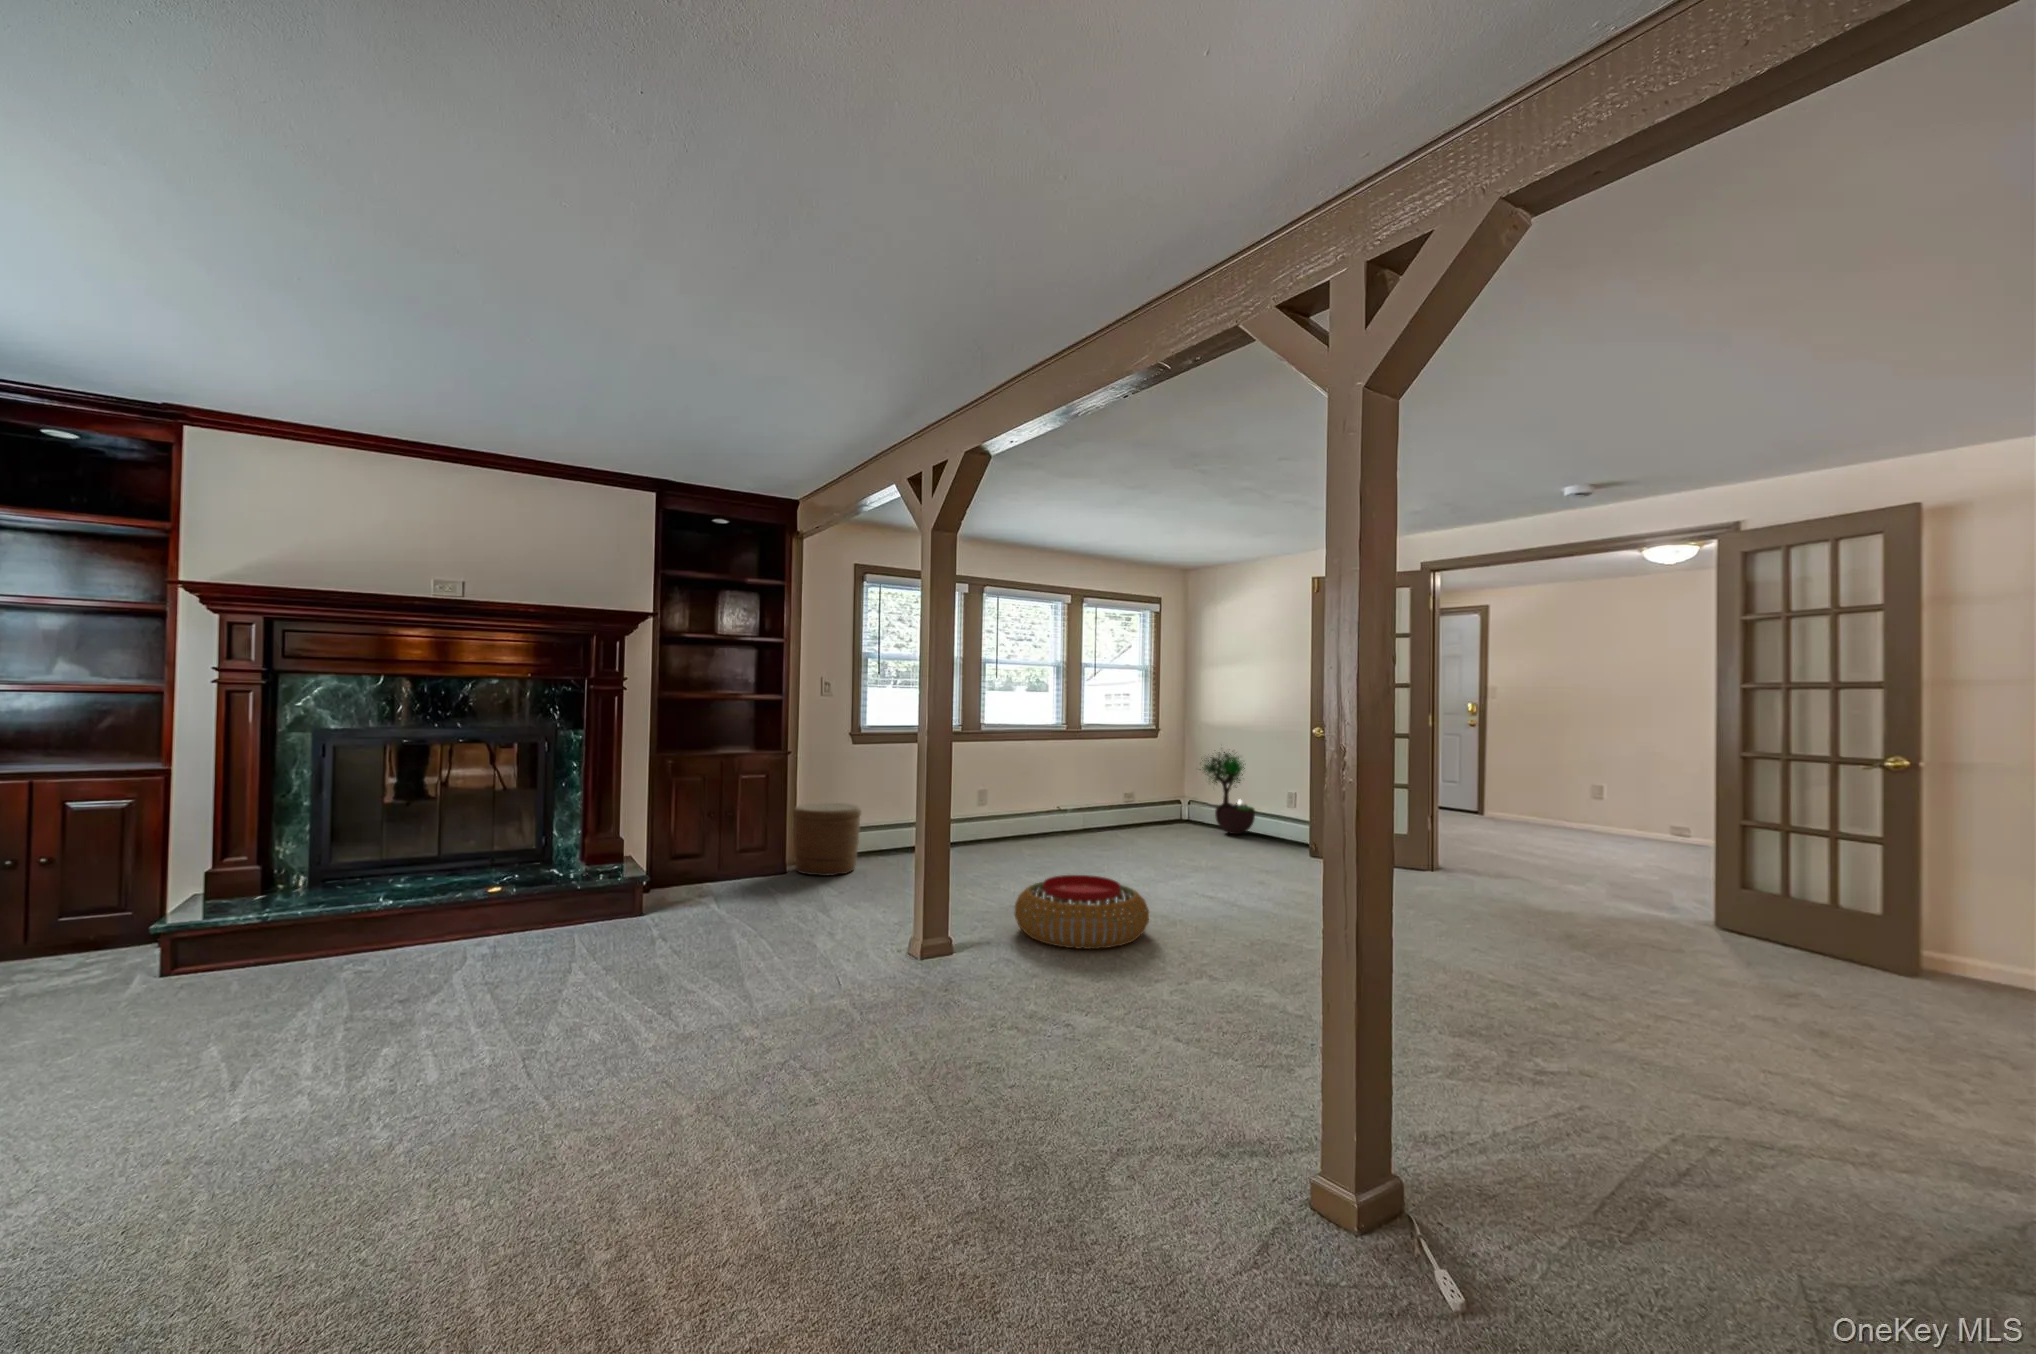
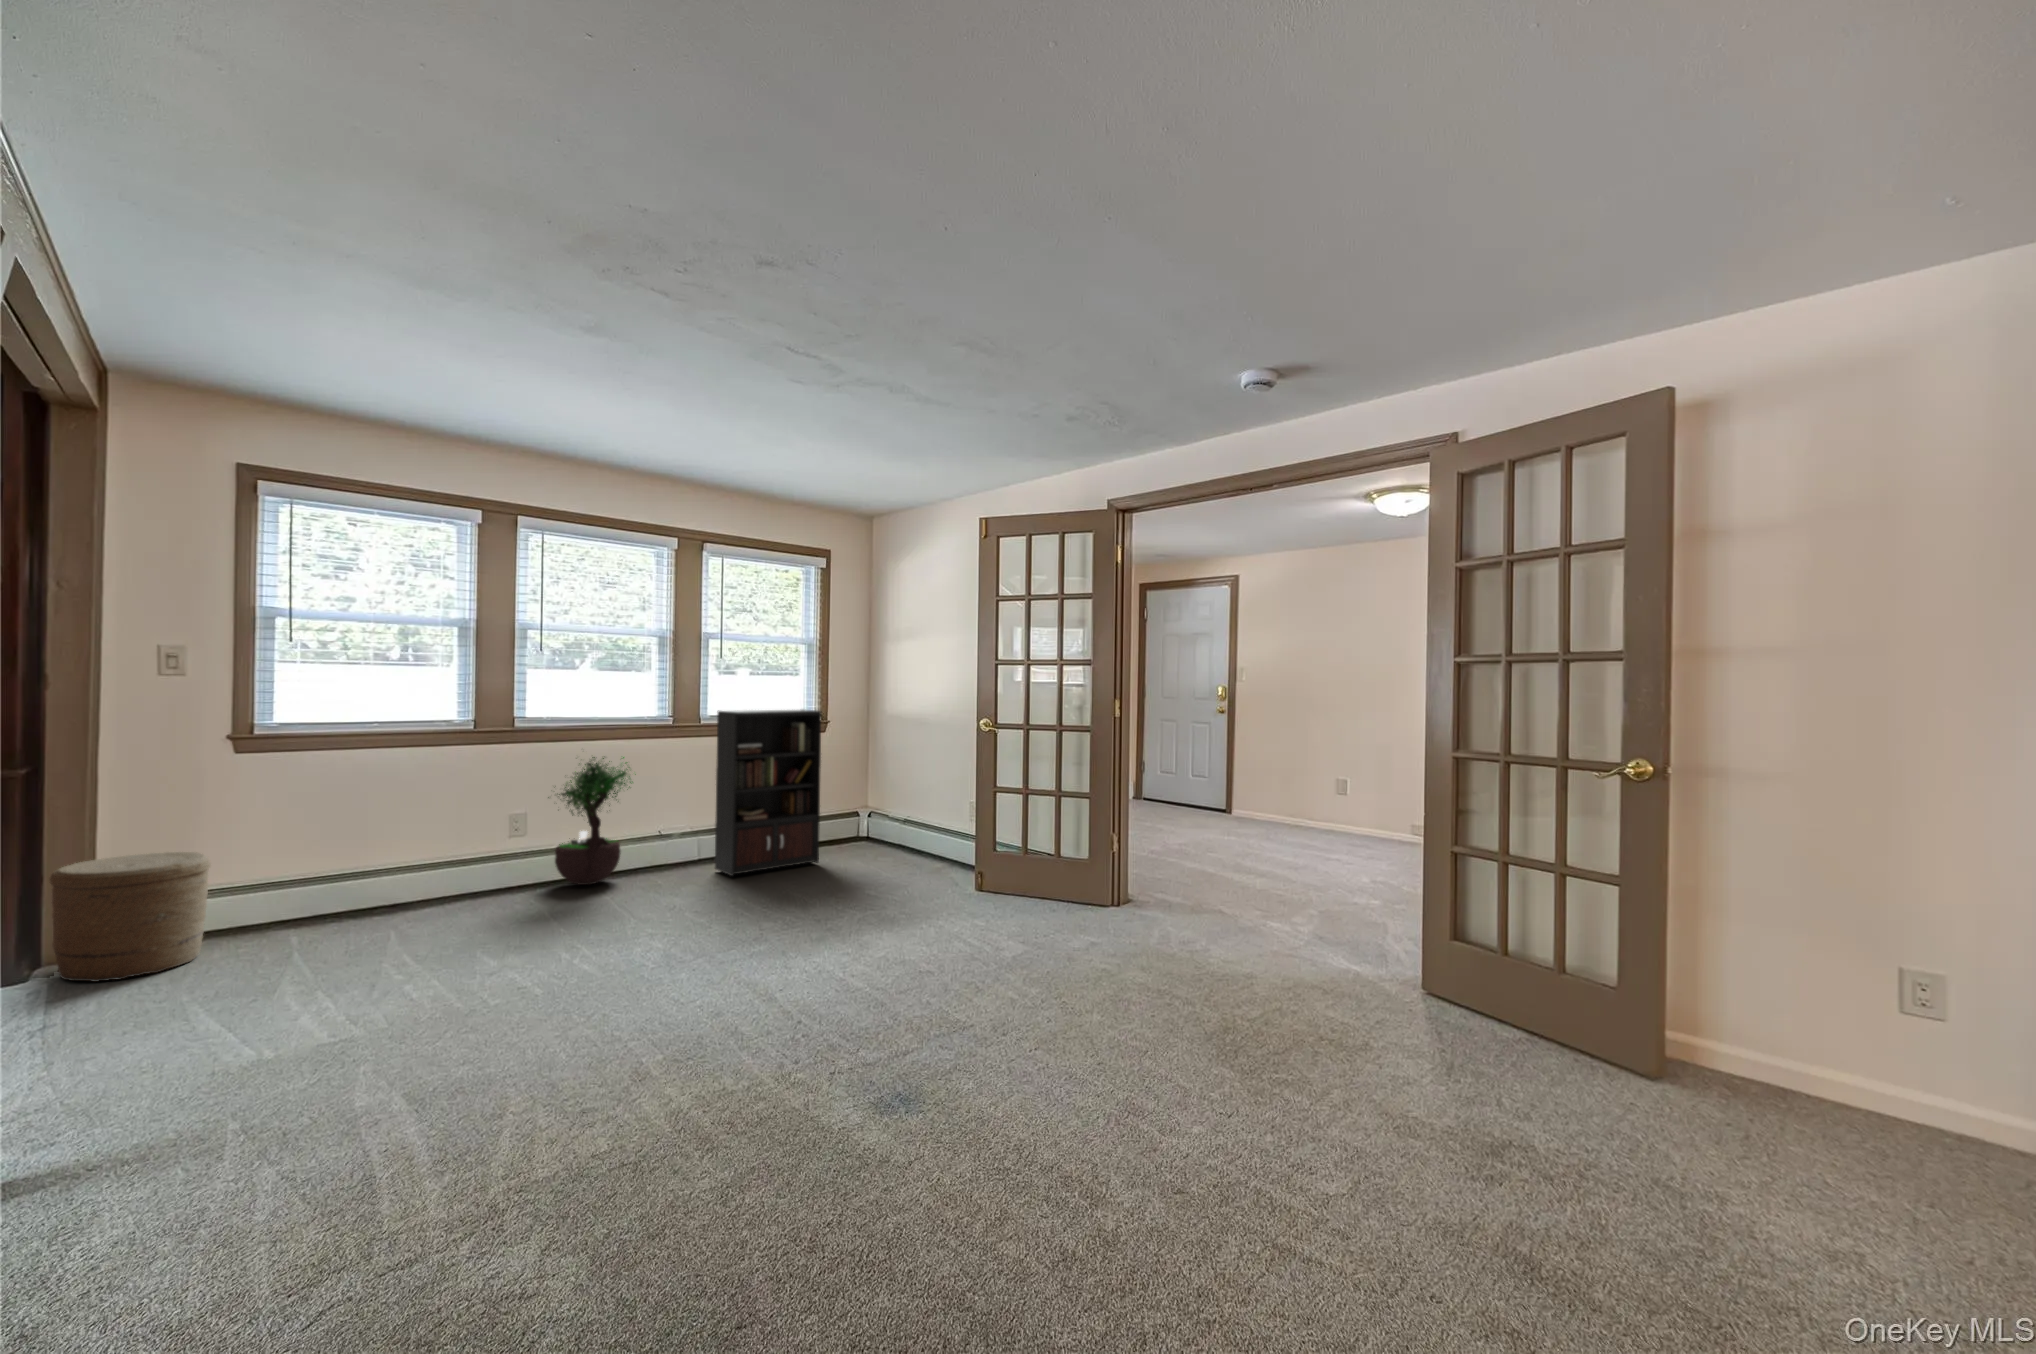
bookcase: none [1104,720,1176,840] -> present [715,709,821,876]
potted tree: present [1199,748,1255,834] -> present [548,757,636,885]
pouf: present [1015,875,1149,949] -> none [224,986,530,1155]

